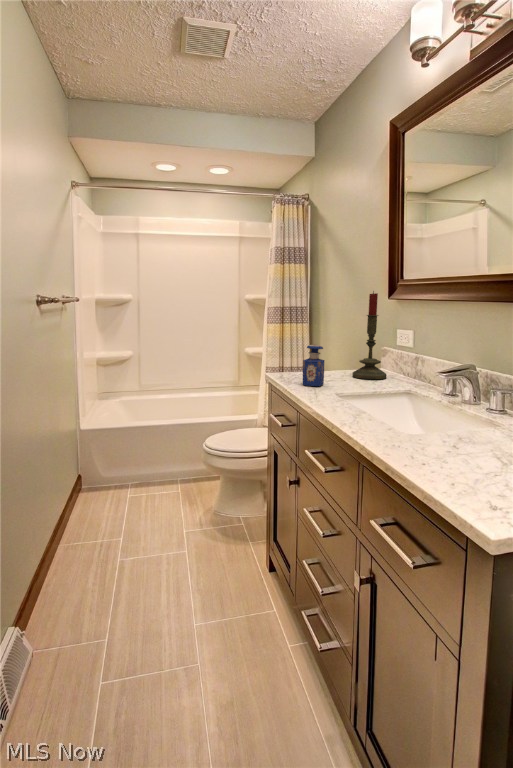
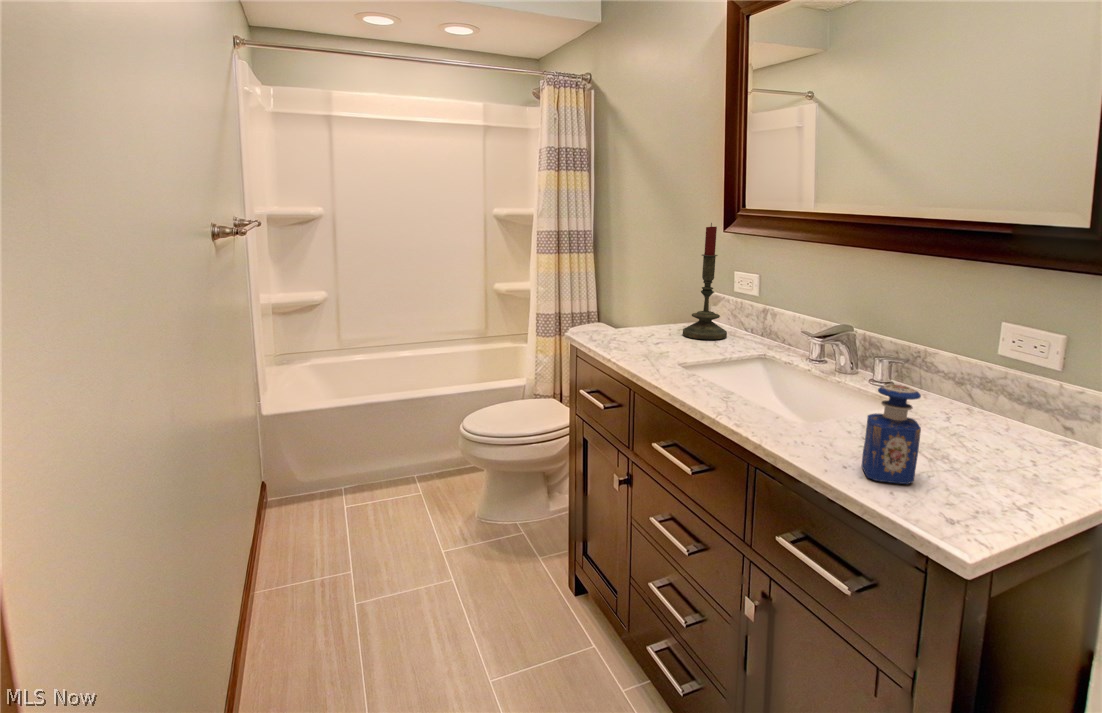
perfume bottle: present [303,345,325,386] -> present [862,385,921,484]

